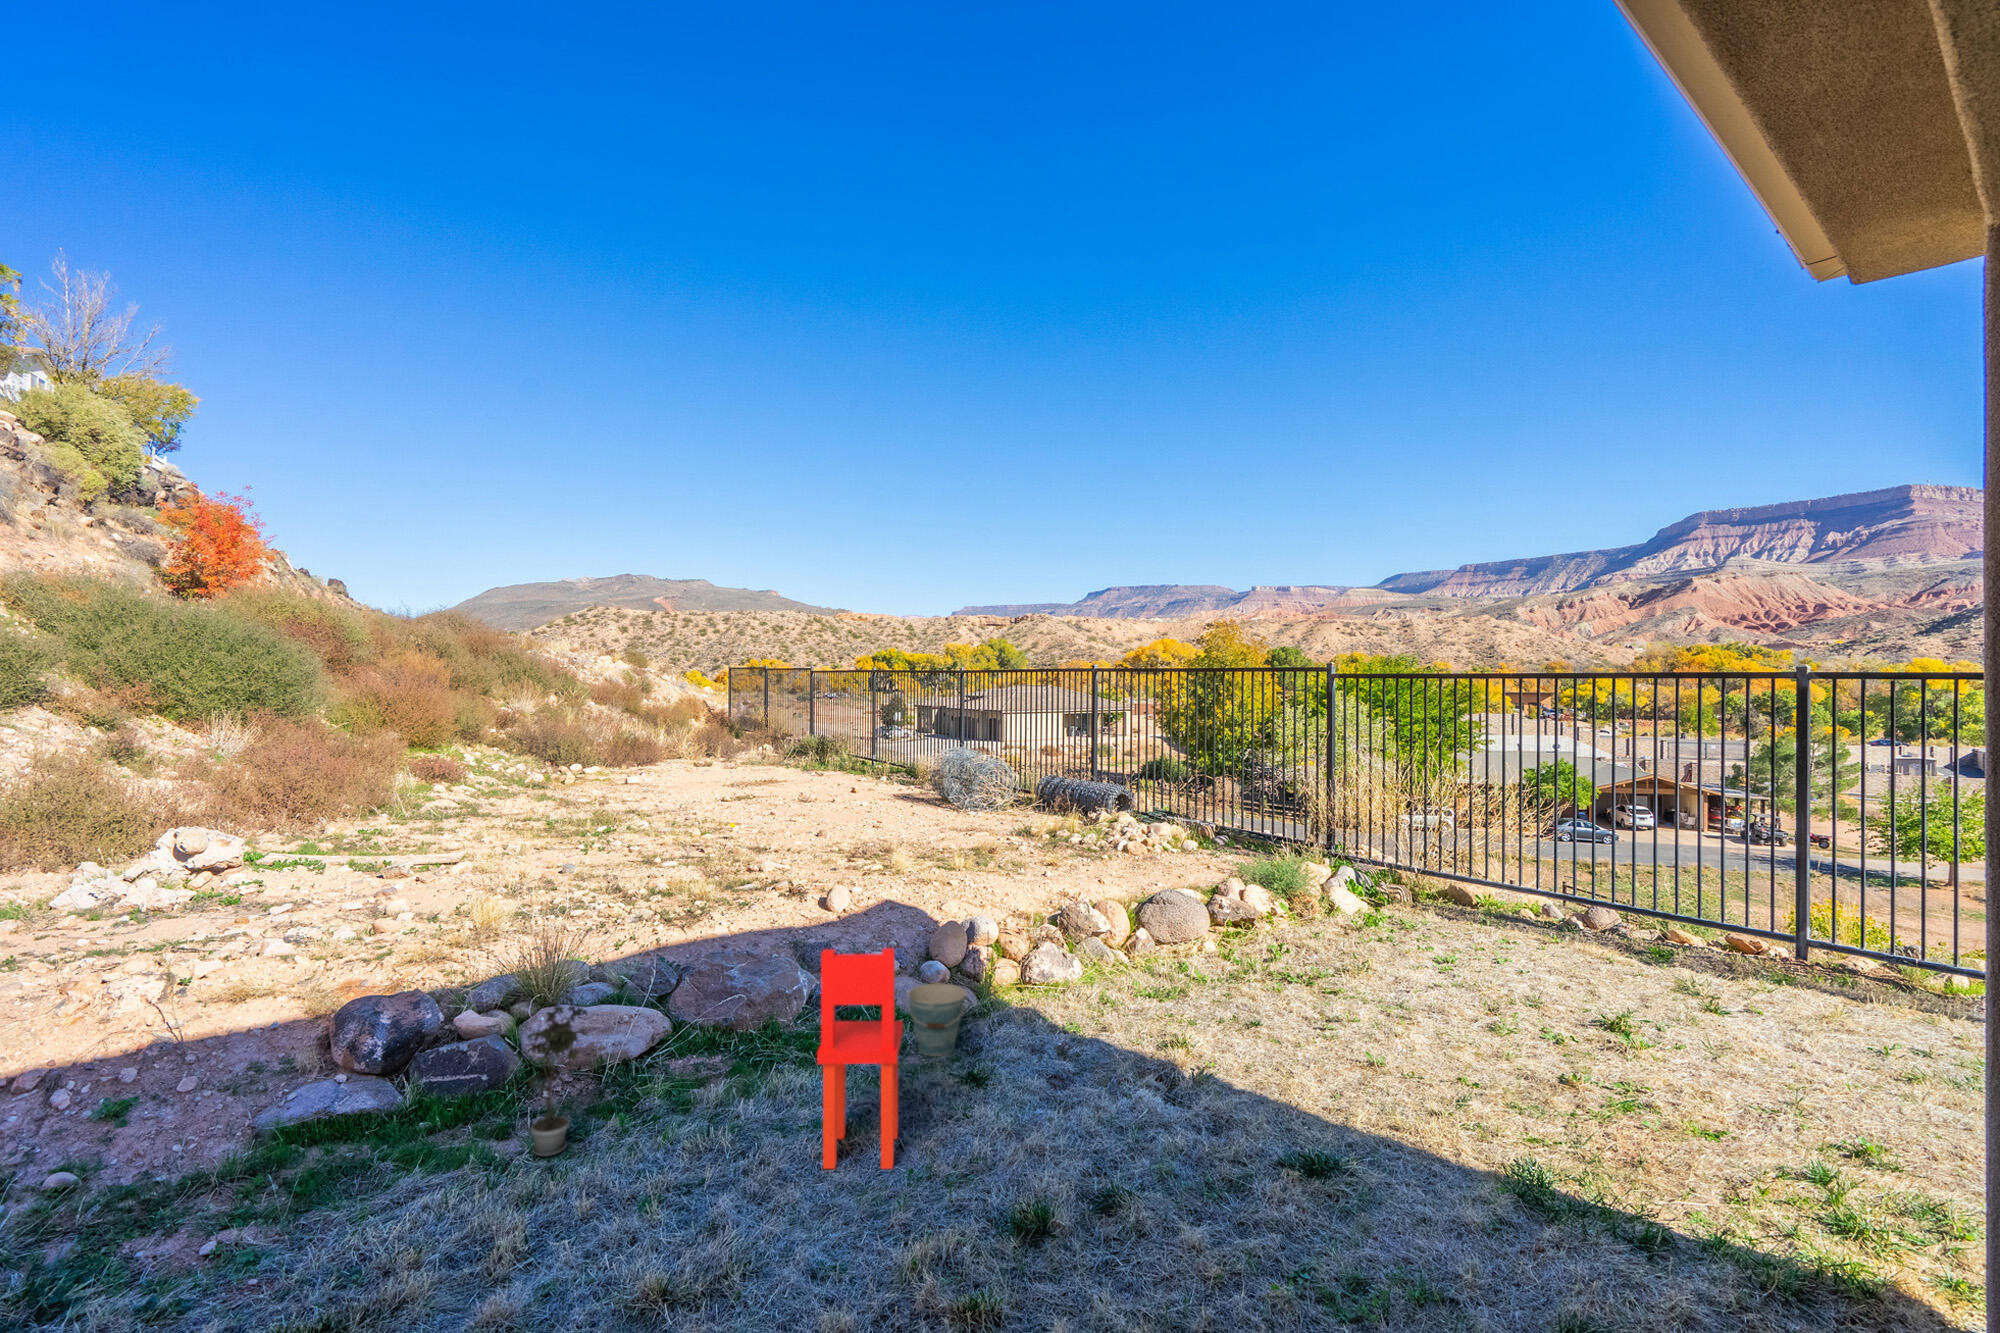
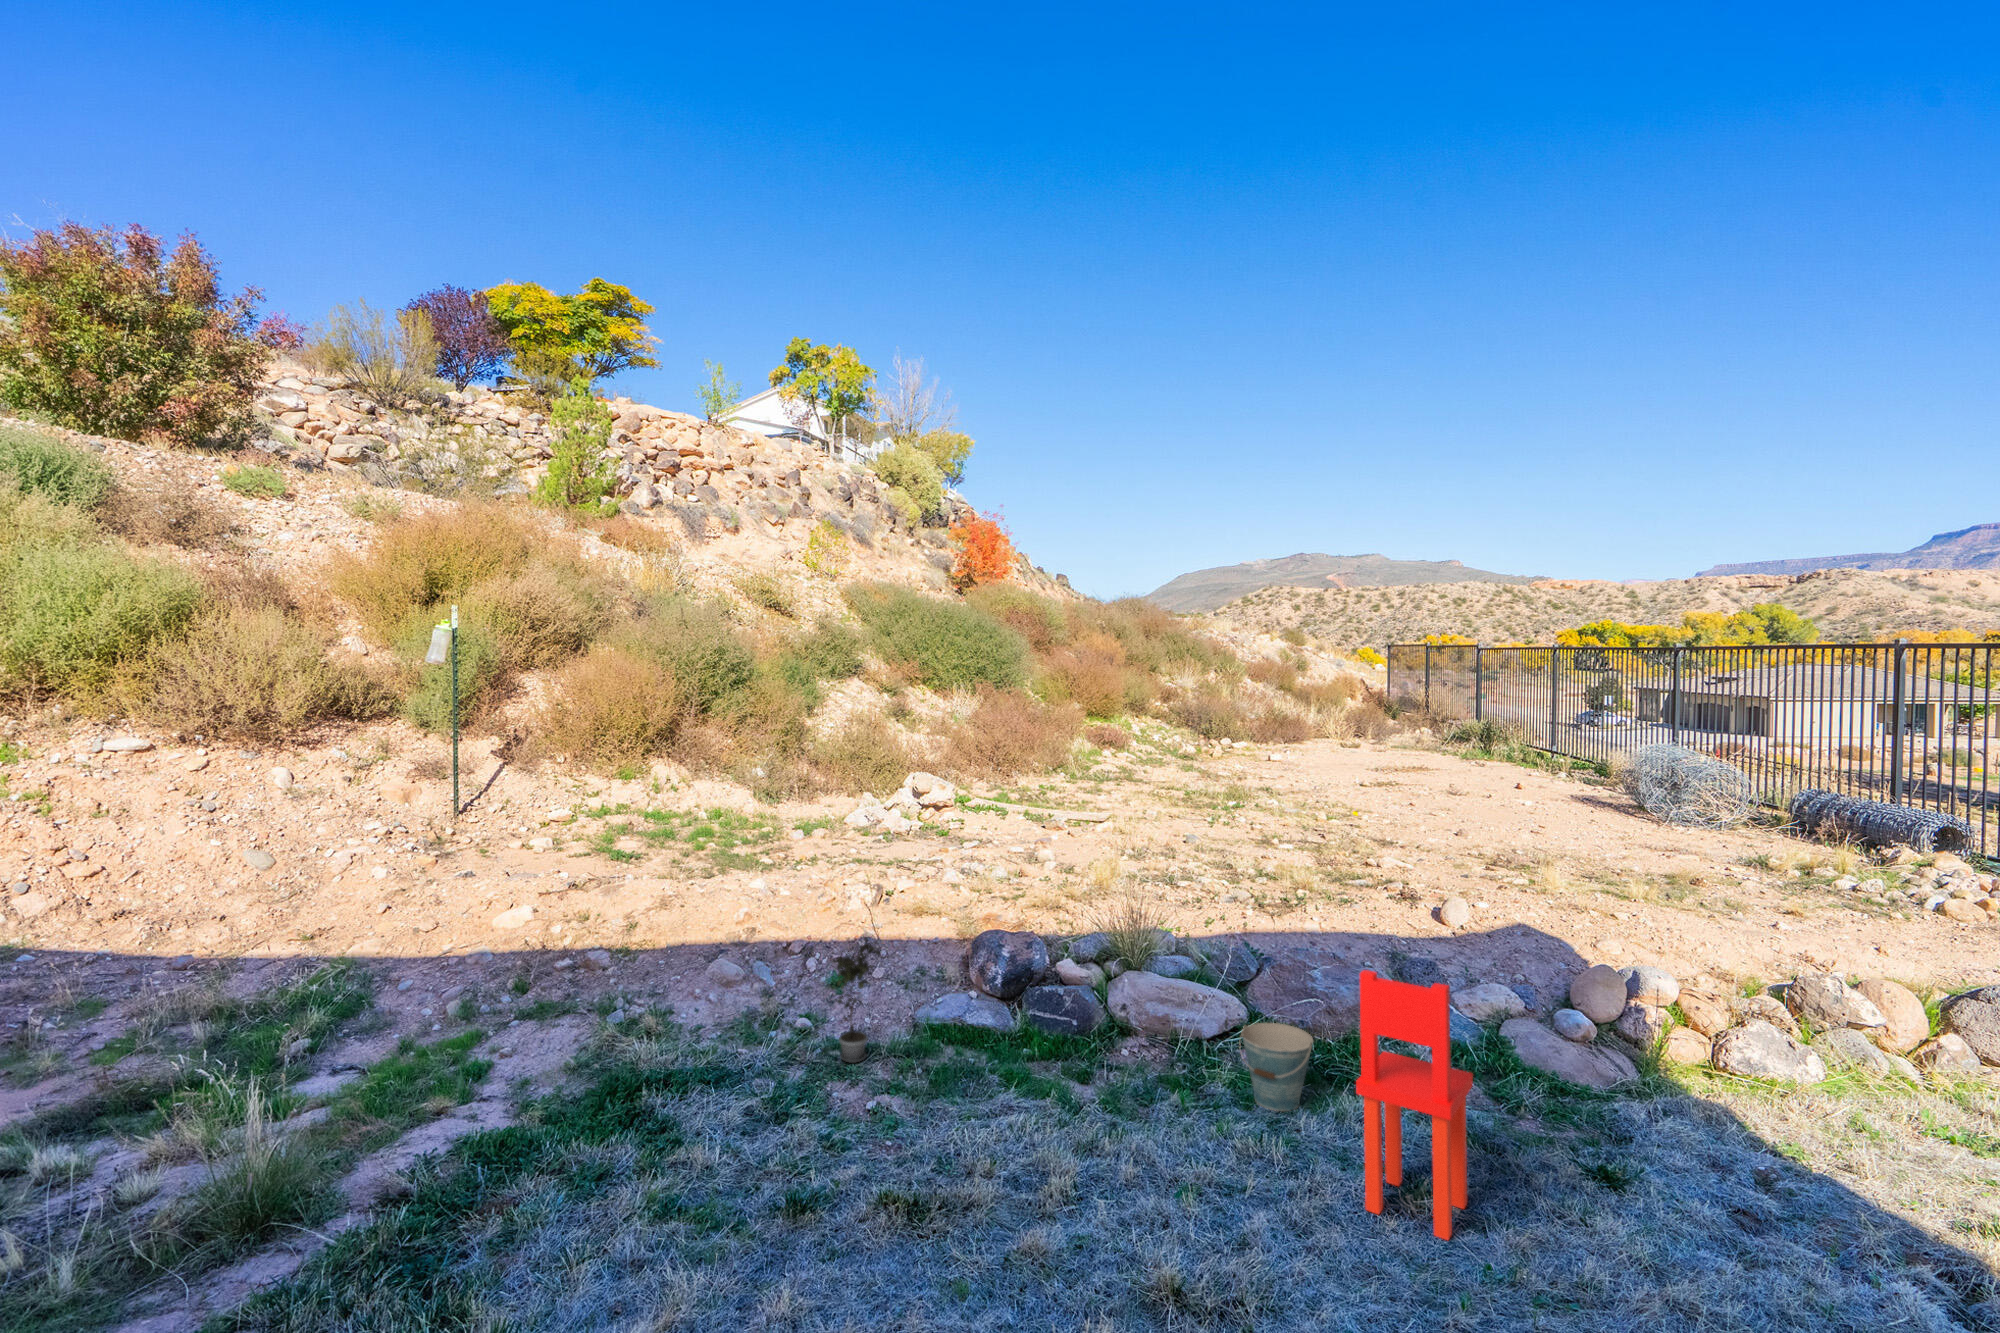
bucket: present [908,983,967,1056] -> present [1240,1023,1313,1111]
potted plant: present [527,998,588,1156] -> present [832,937,880,1063]

